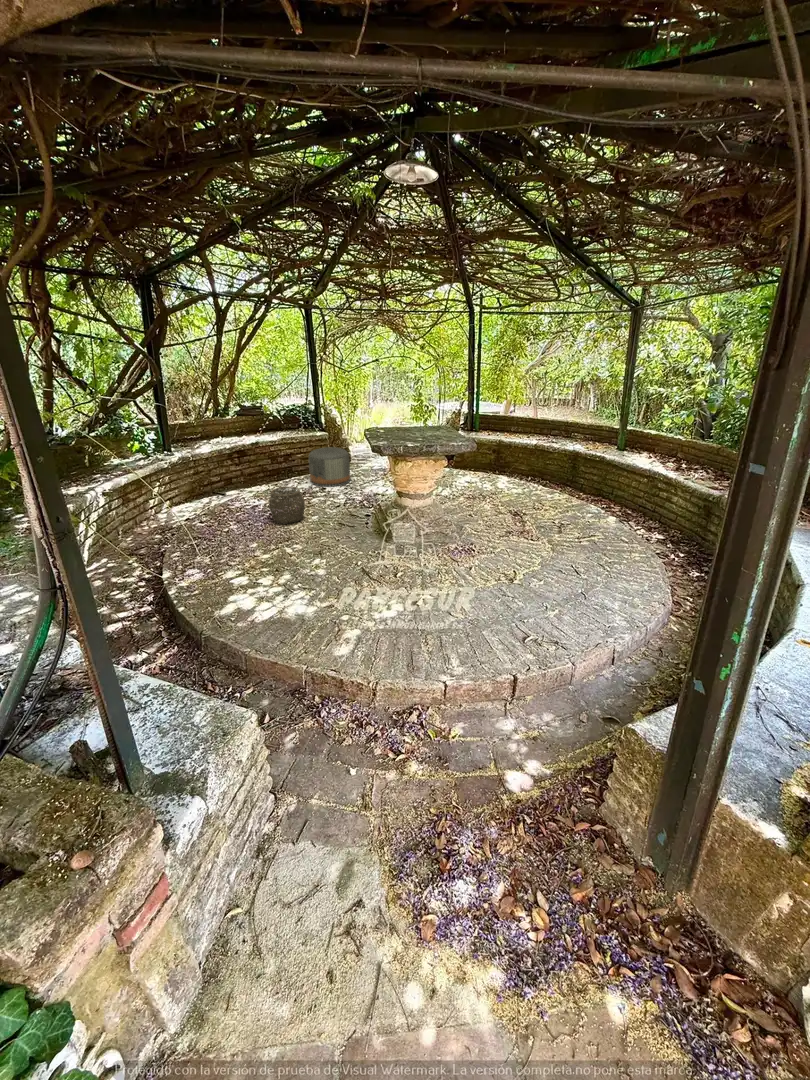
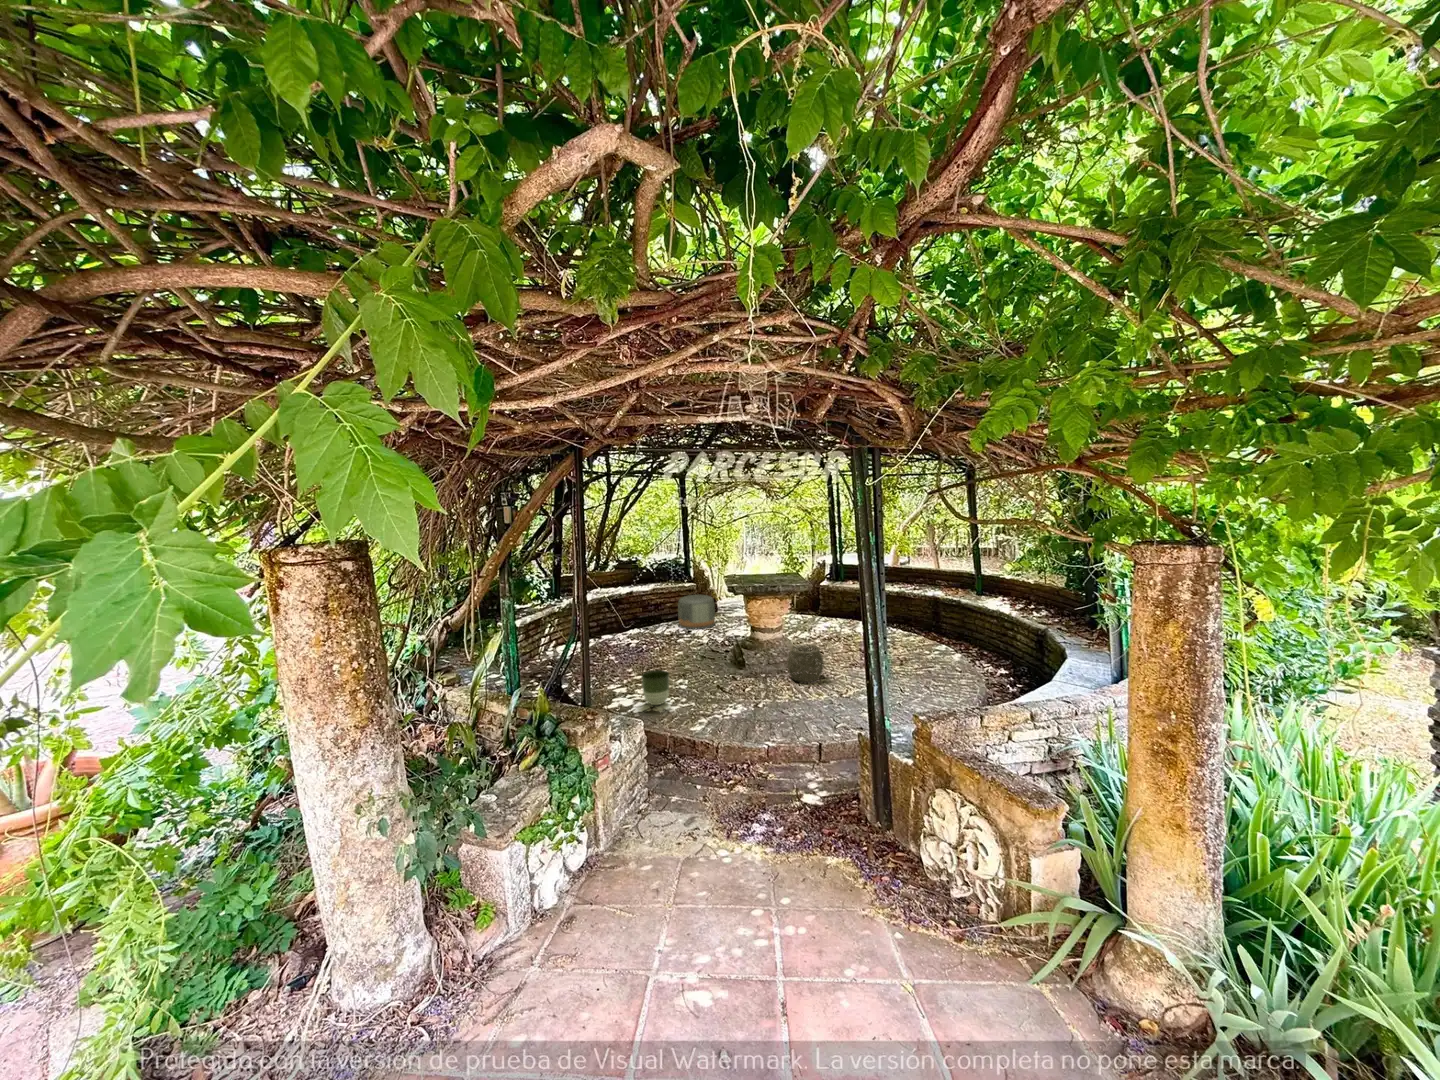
woven basket: present [269,487,305,523] -> present [788,645,824,682]
planter: none [265,558,302,603] -> present [642,670,669,705]

